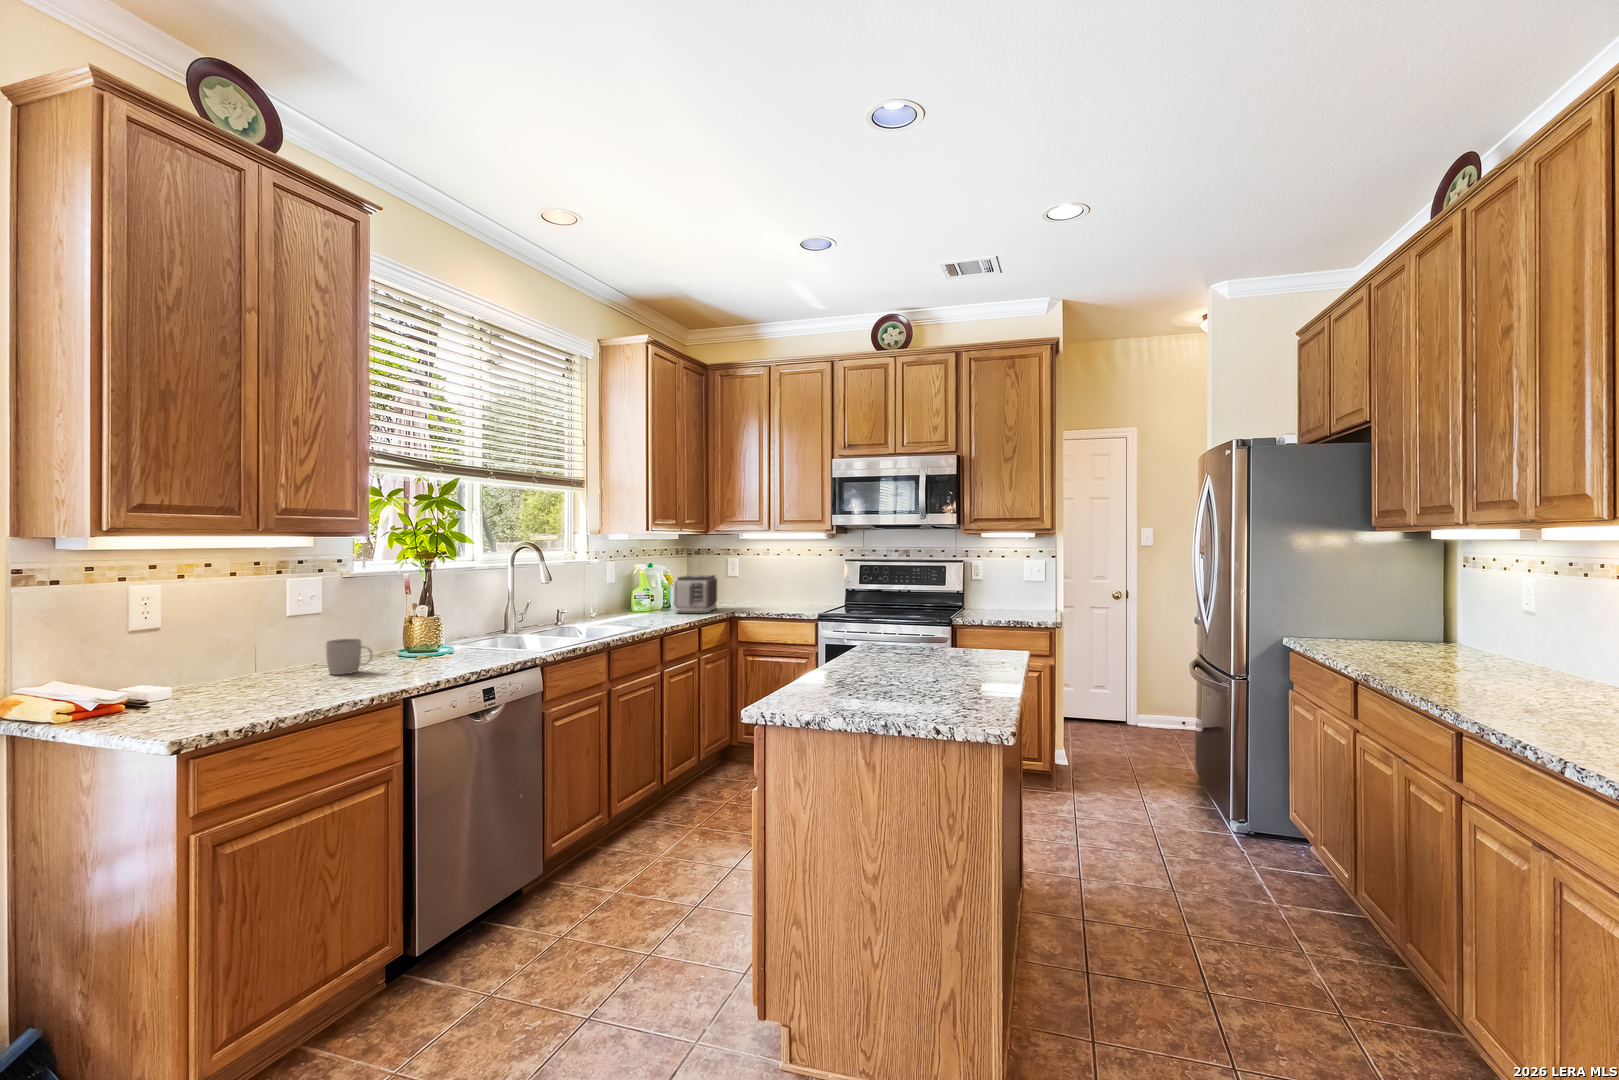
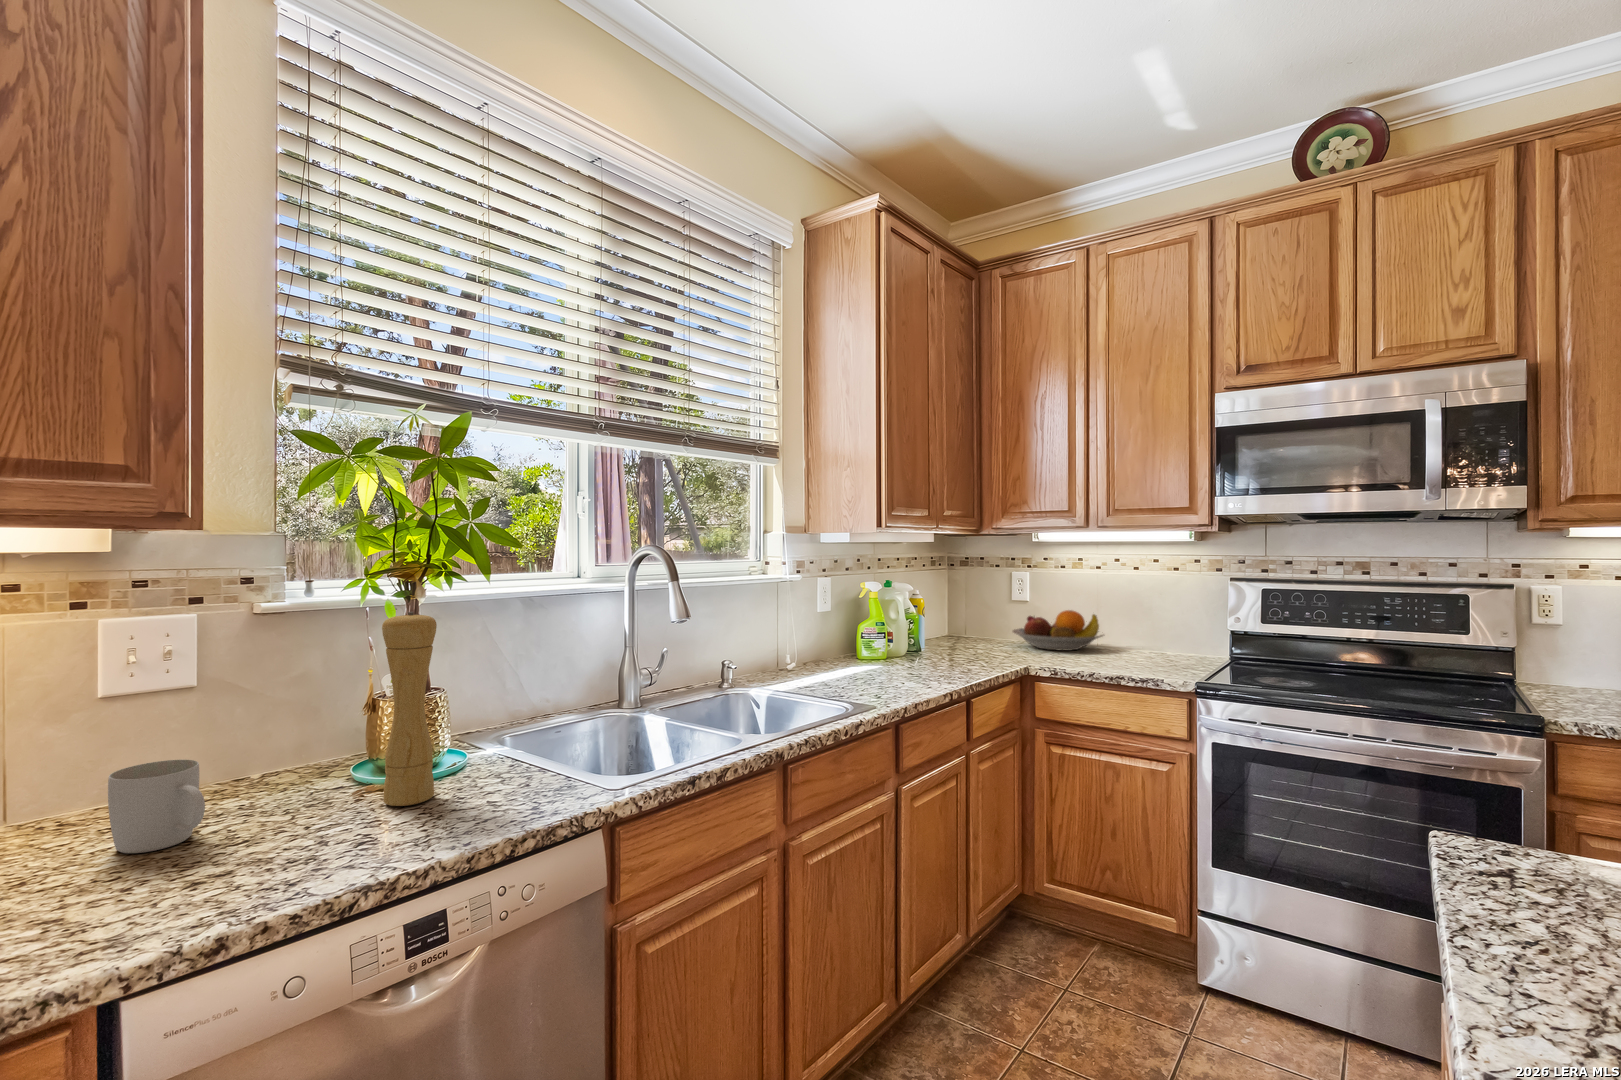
pepper mill: none [430,573,454,661] -> present [382,612,437,806]
toaster: present [674,575,717,614] -> none [924,600,996,671]
fruit bowl: none [728,580,782,604] -> present [1012,610,1104,650]

